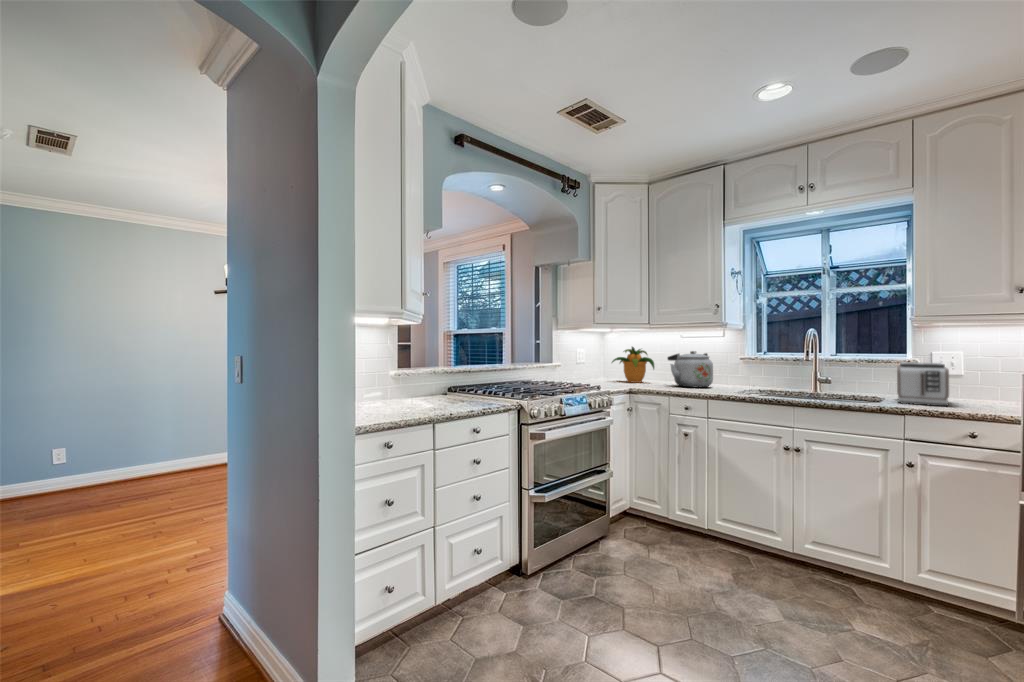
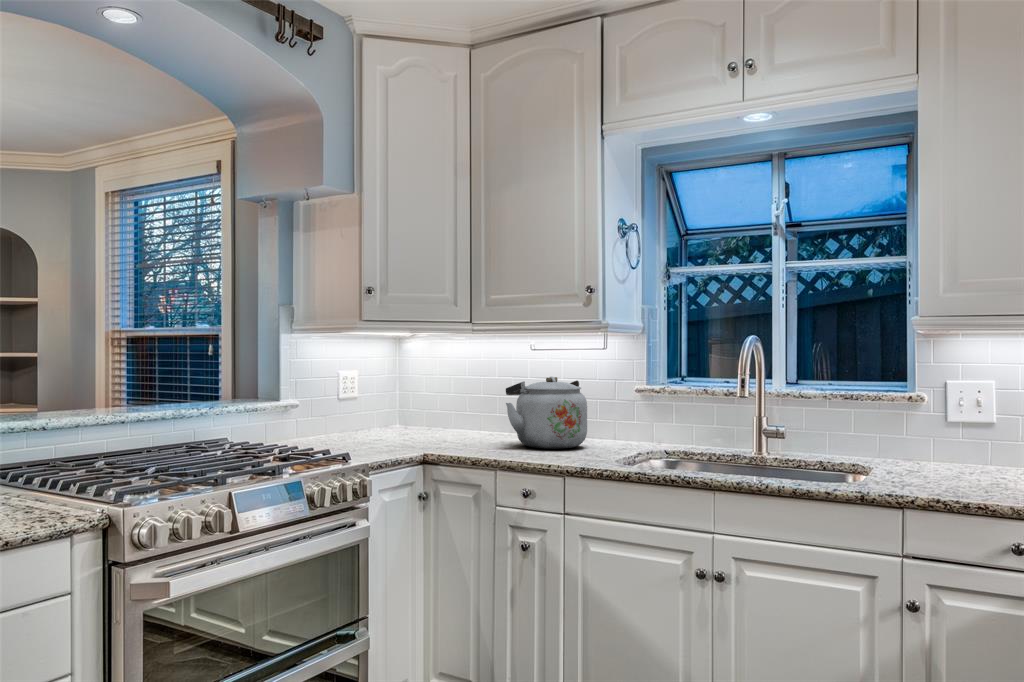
potted plant: present [612,347,654,383] -> none [402,366,488,438]
toaster: present [897,362,949,406] -> none [891,399,975,485]

